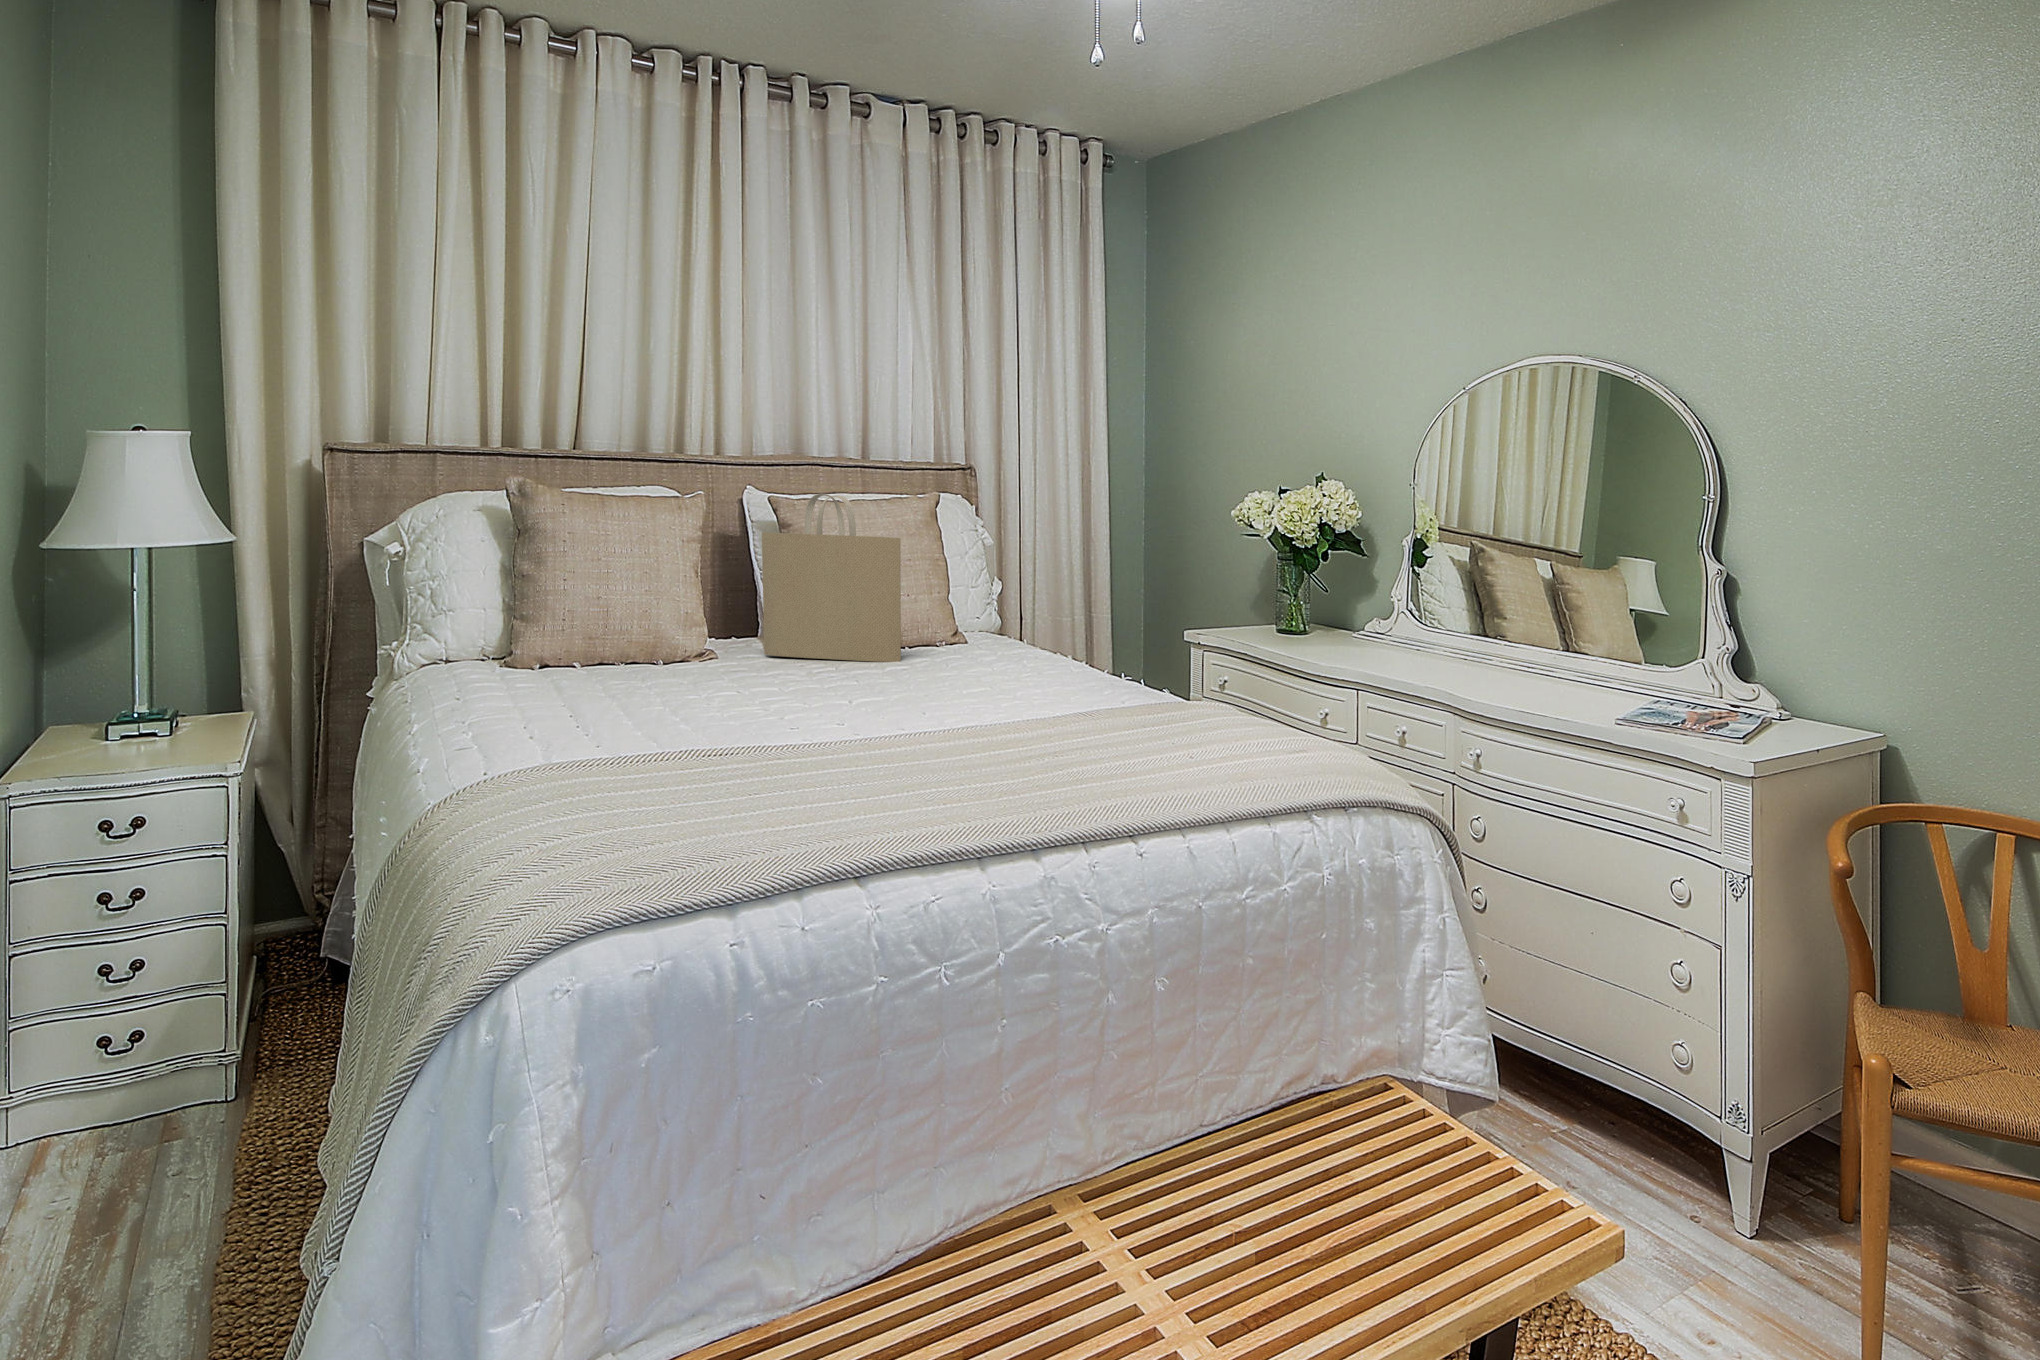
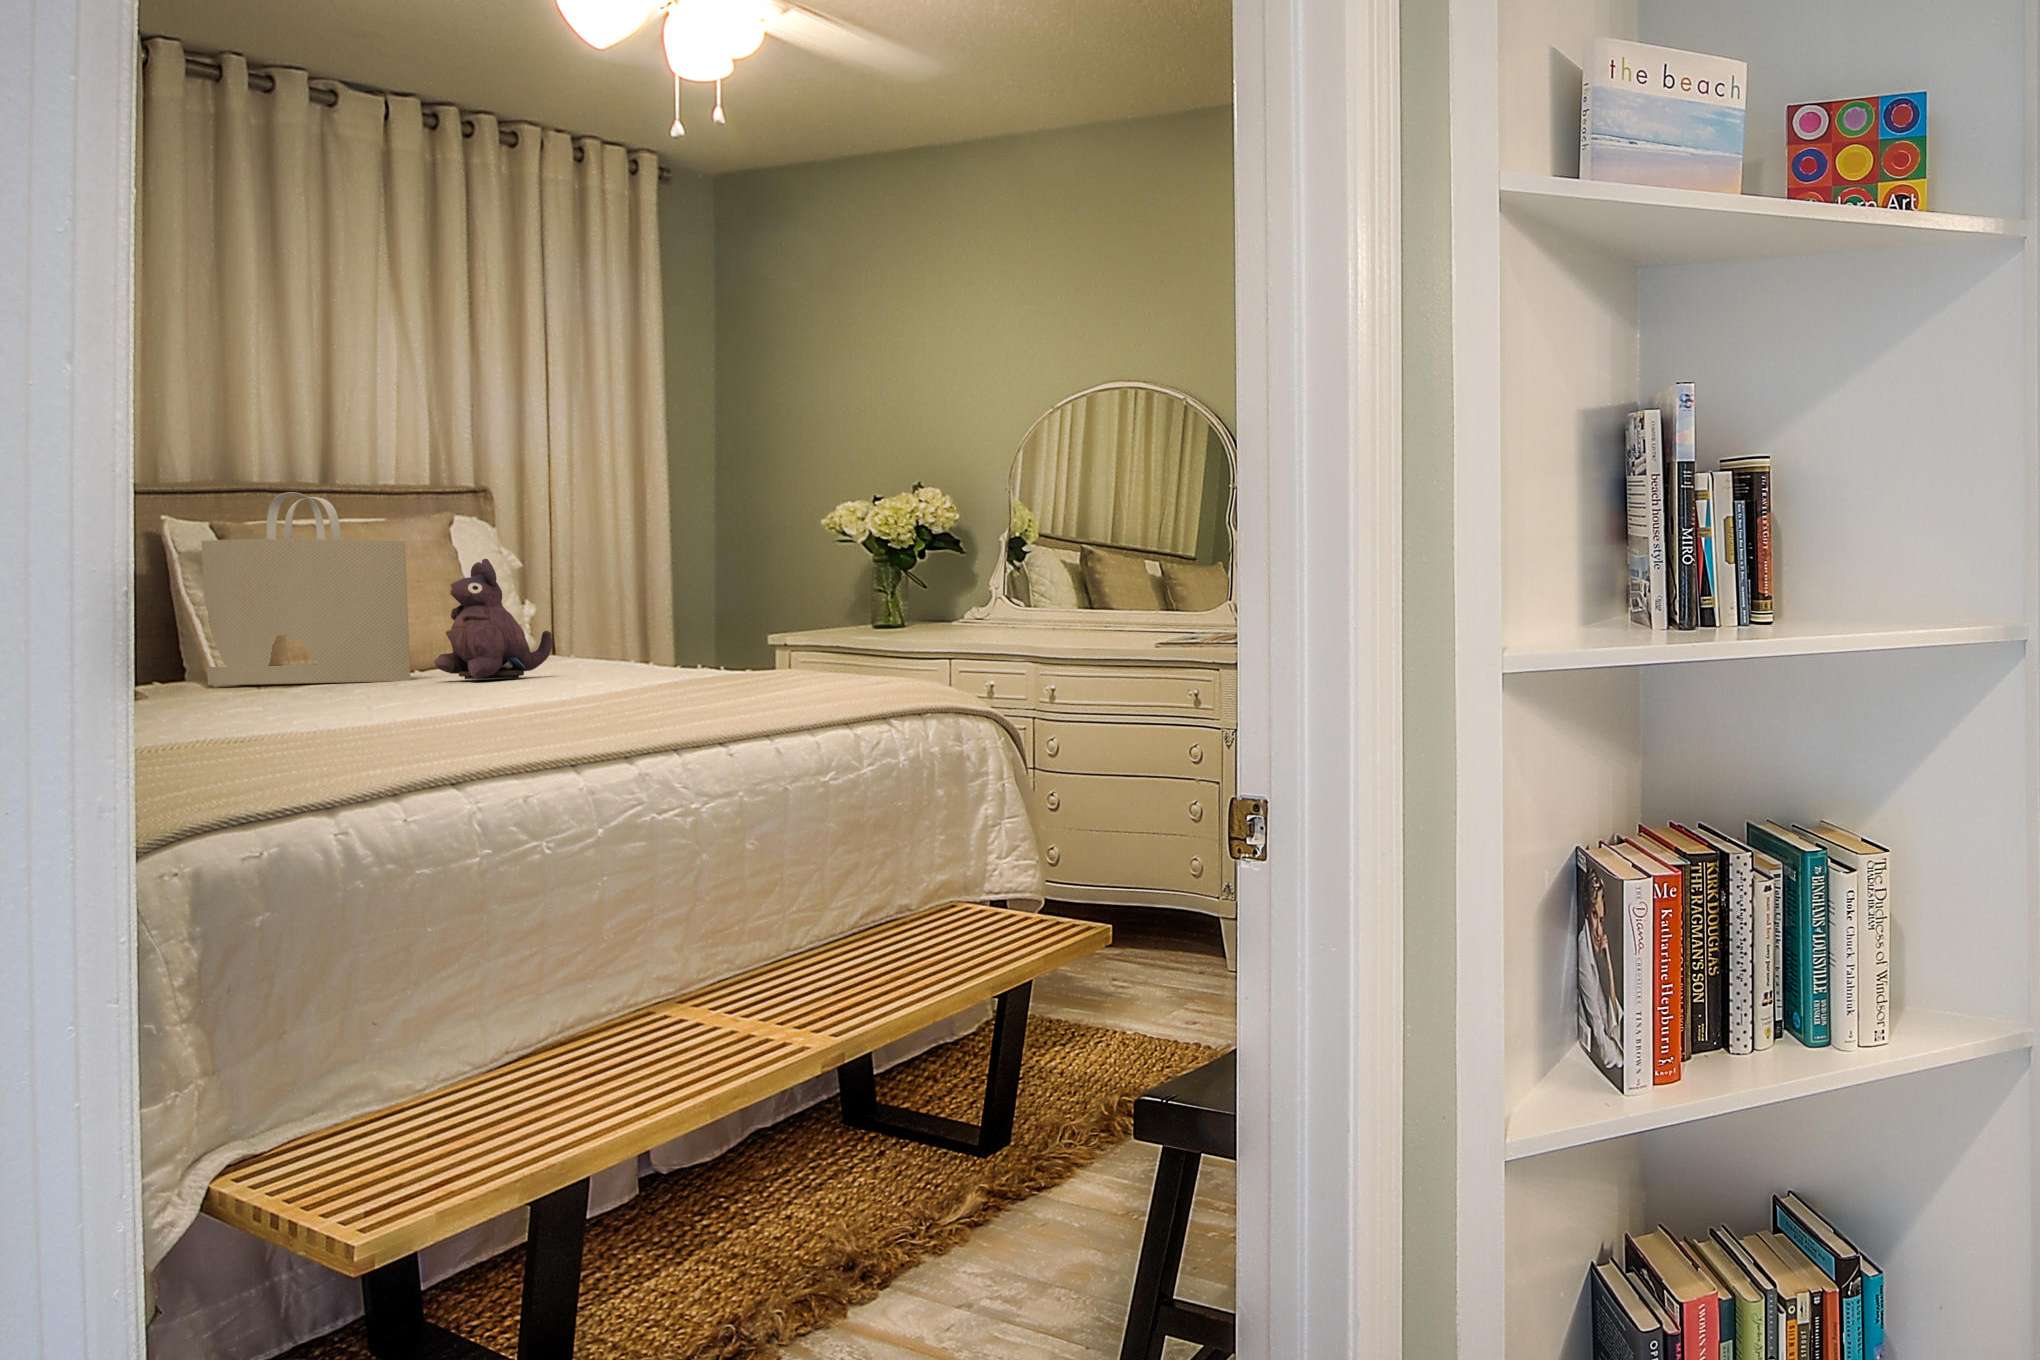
plush toy: none [917,563,1006,674] -> present [435,559,552,679]

